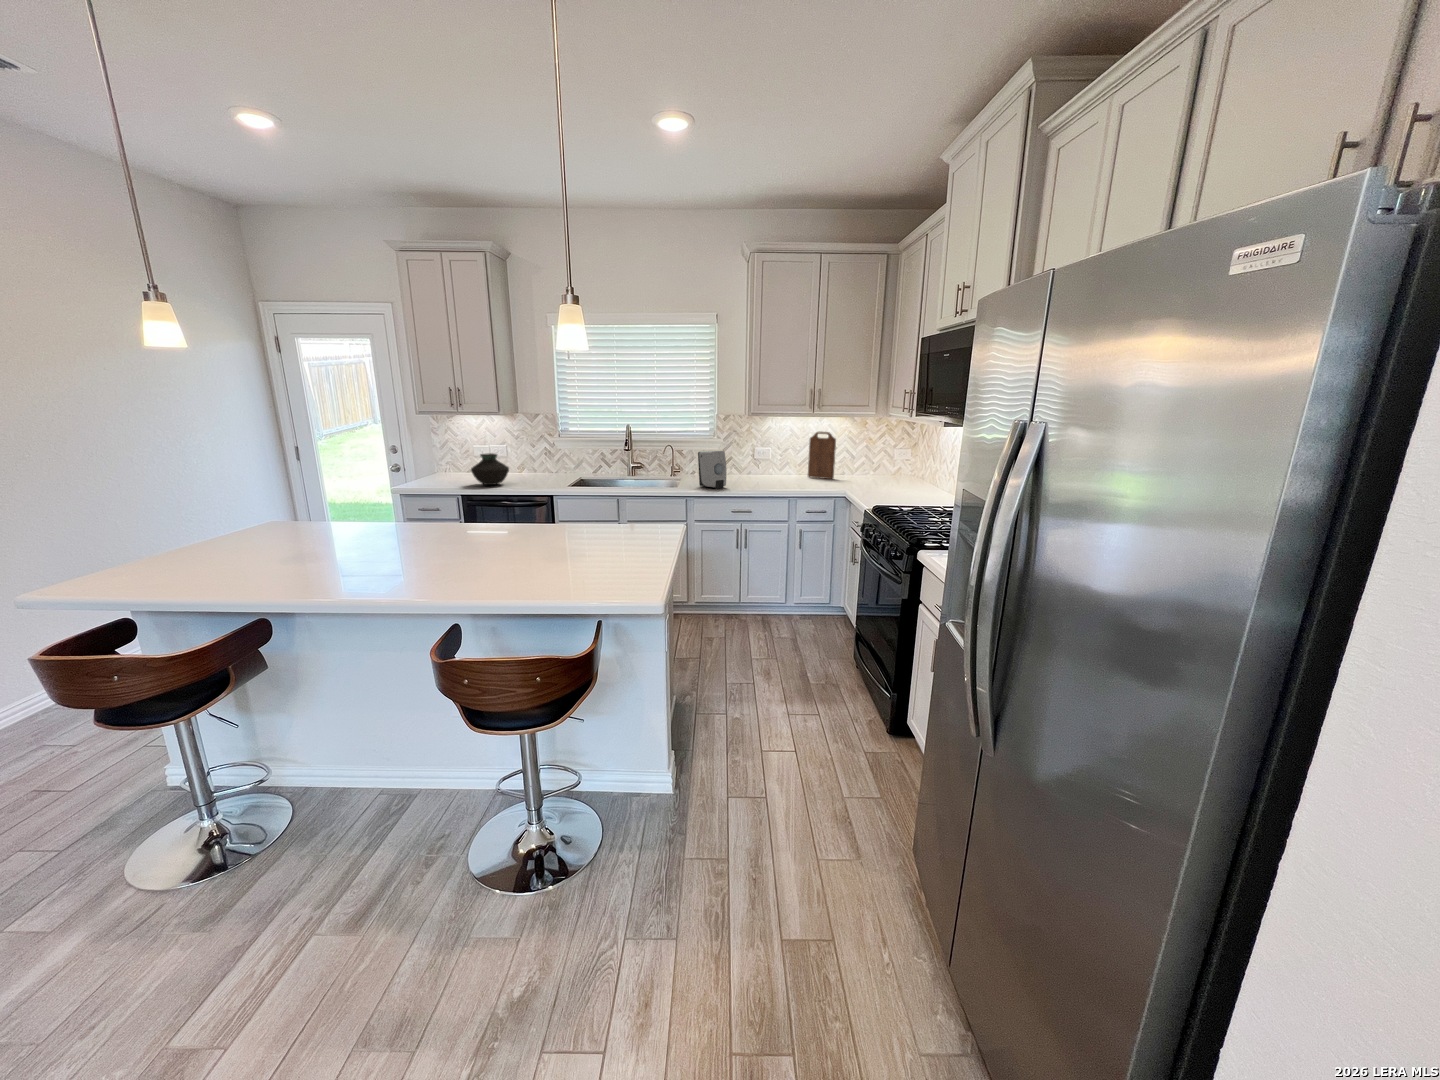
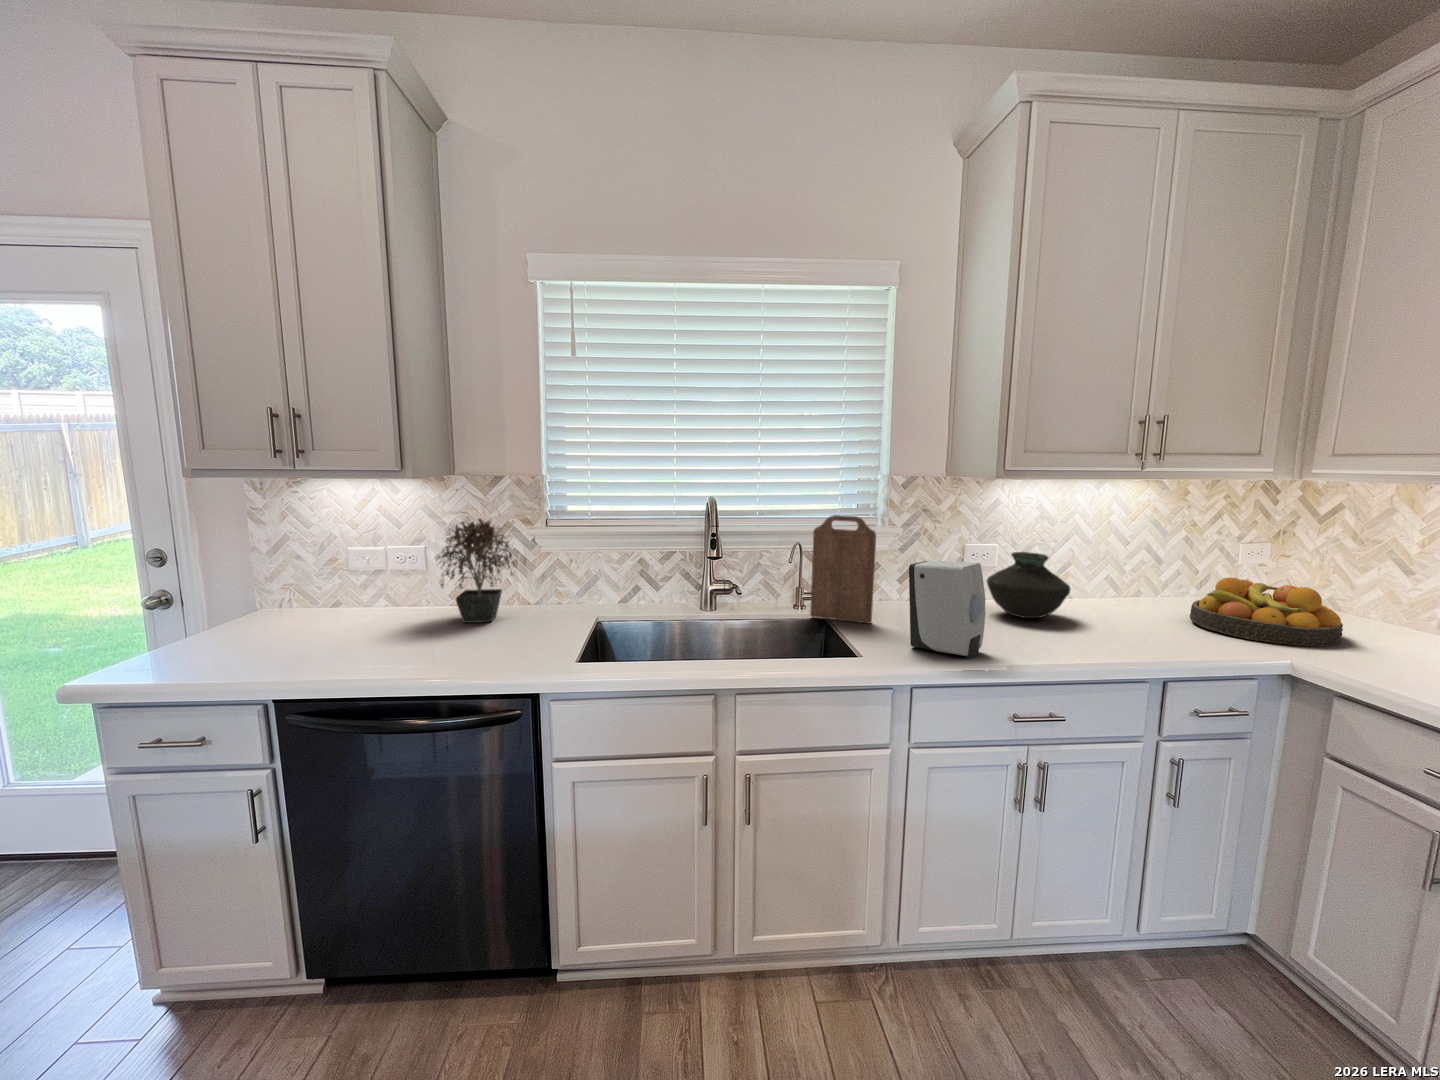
potted plant: none [511,432,548,479] -> present [437,517,515,623]
cutting board: present [808,432,836,479] -> present [810,515,876,623]
vase: present [471,453,509,485] -> present [987,552,1070,618]
fruit bowl: none [840,462,892,489] -> present [1190,578,1343,647]

